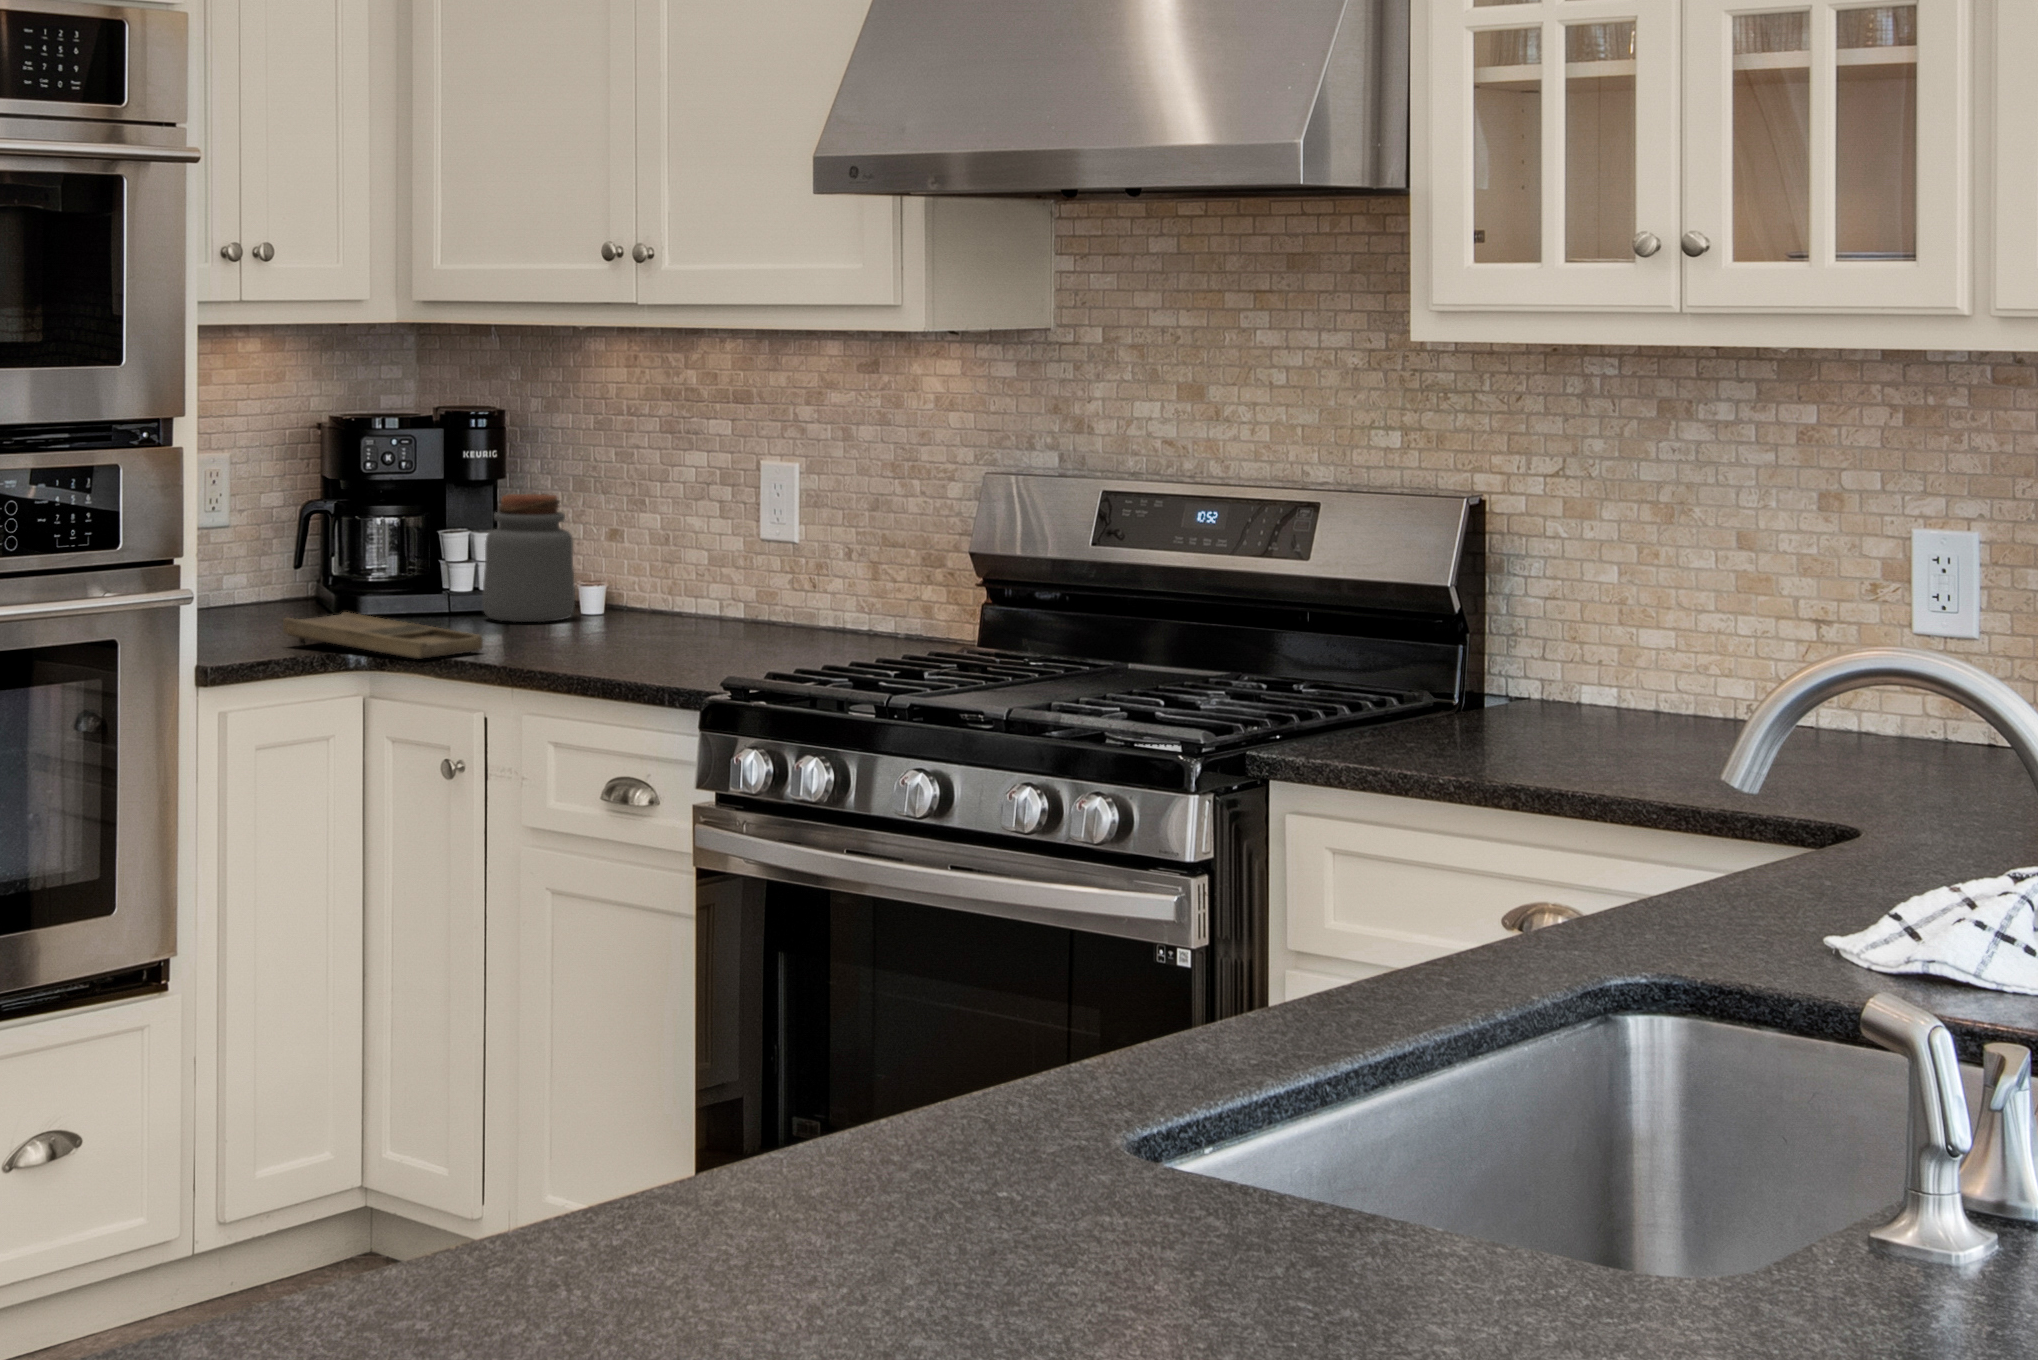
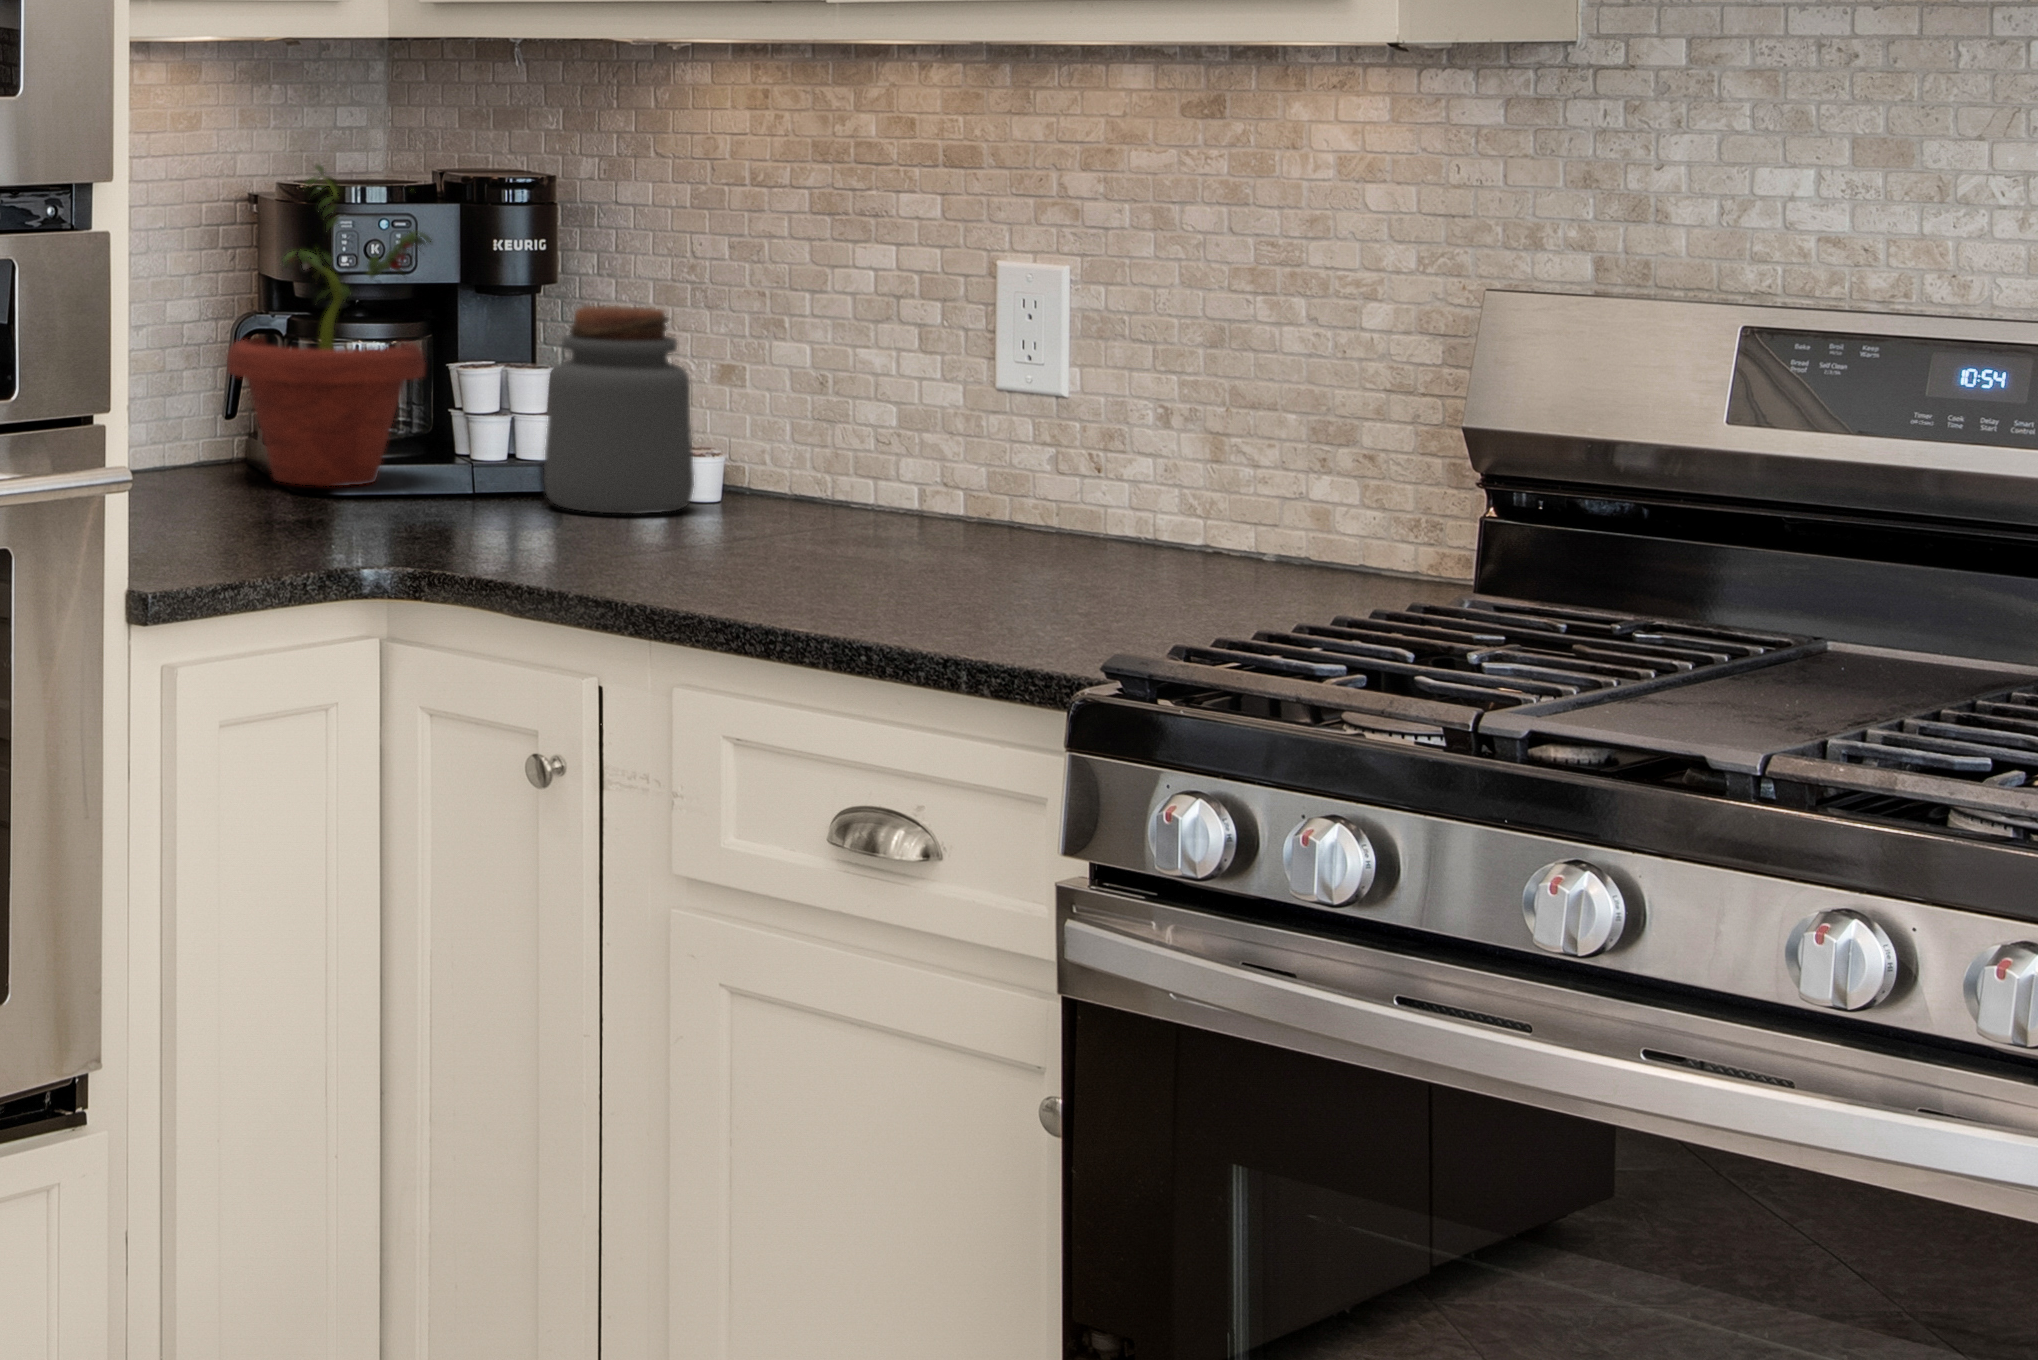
potted plant: none [290,406,426,610] -> present [227,165,432,486]
tray: present [283,612,483,659] -> none [254,497,591,584]

